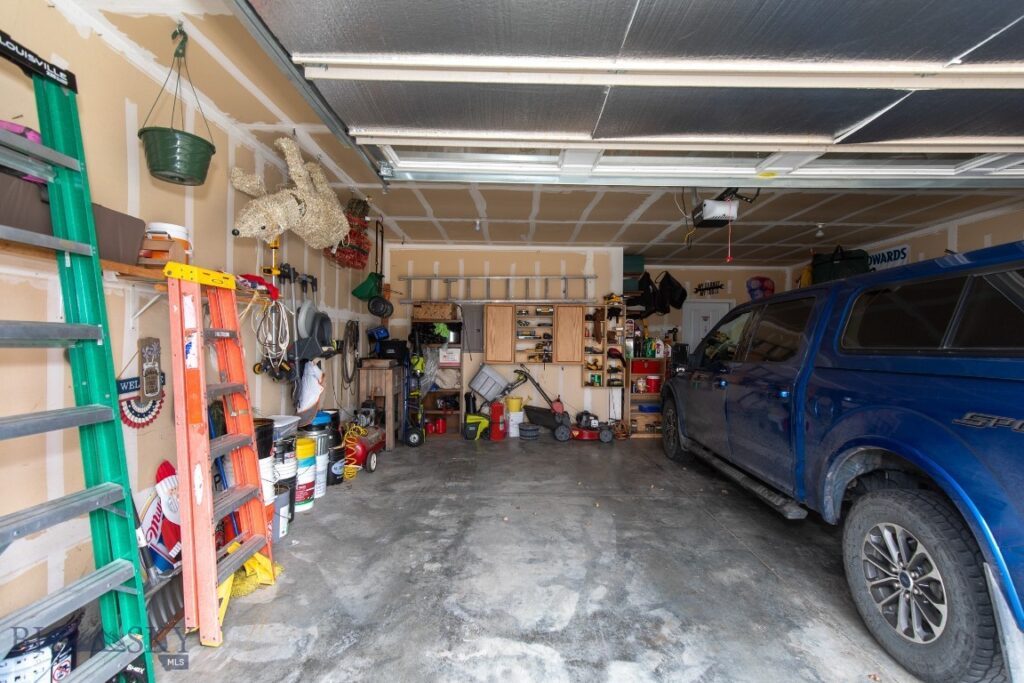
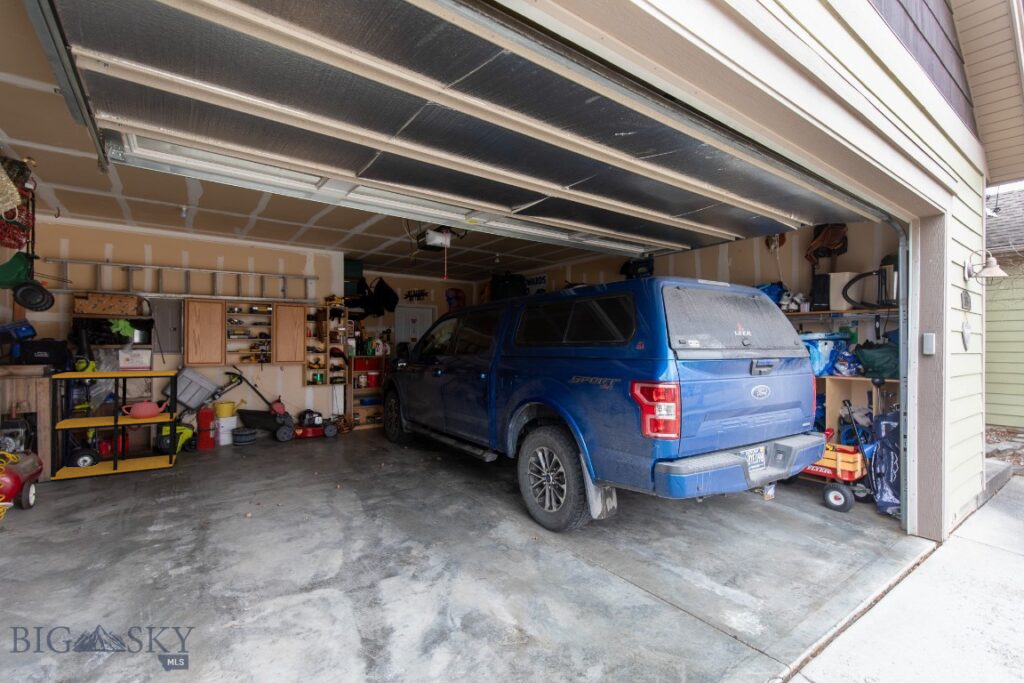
shelving unit: none [388,366,473,458] -> present [51,370,178,482]

